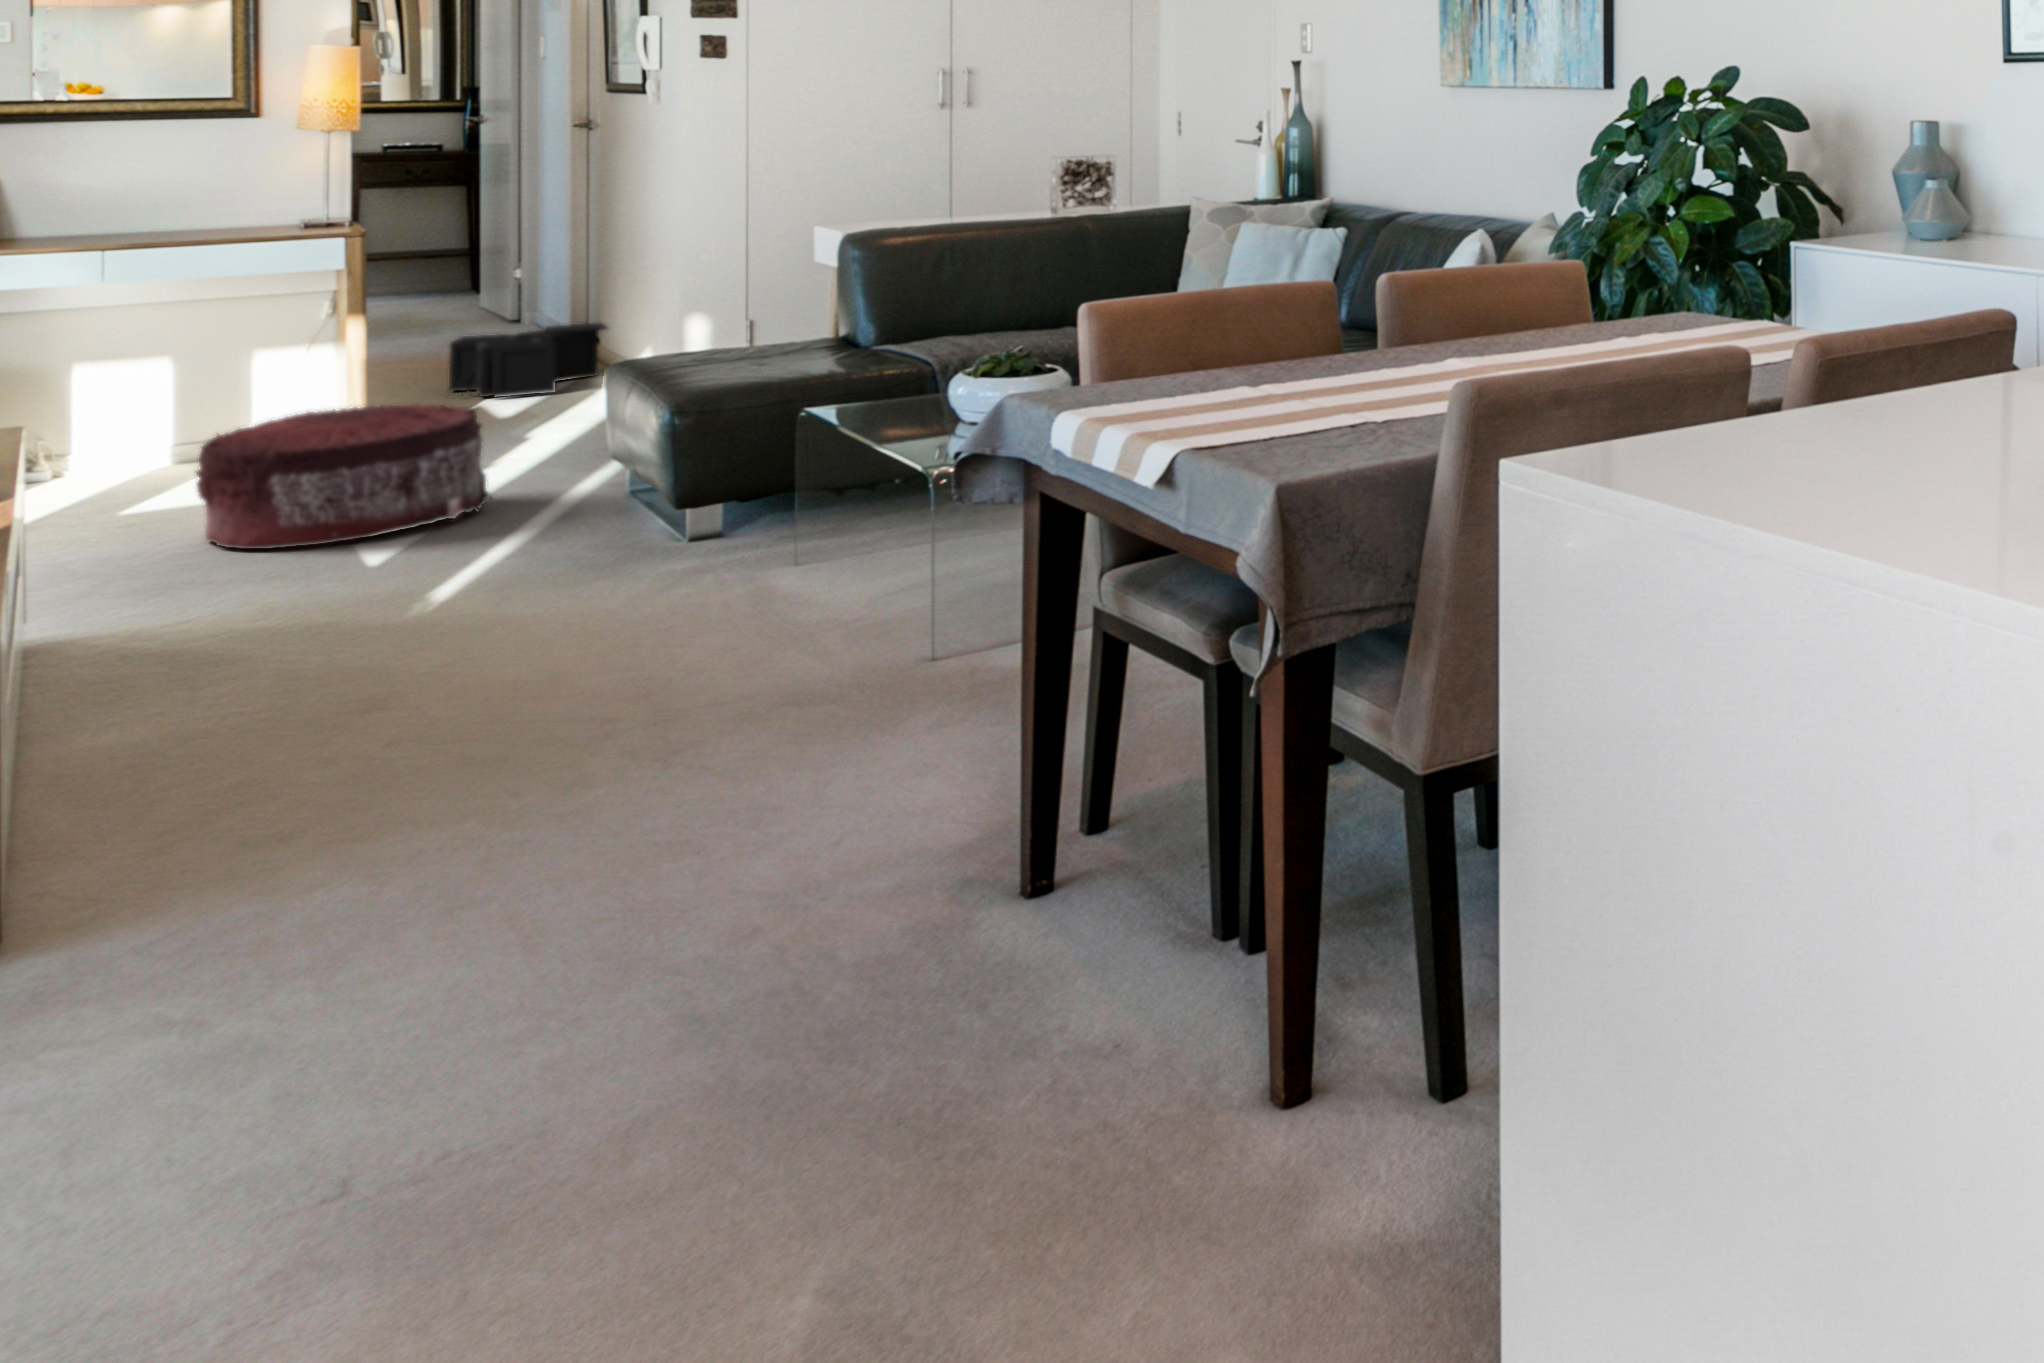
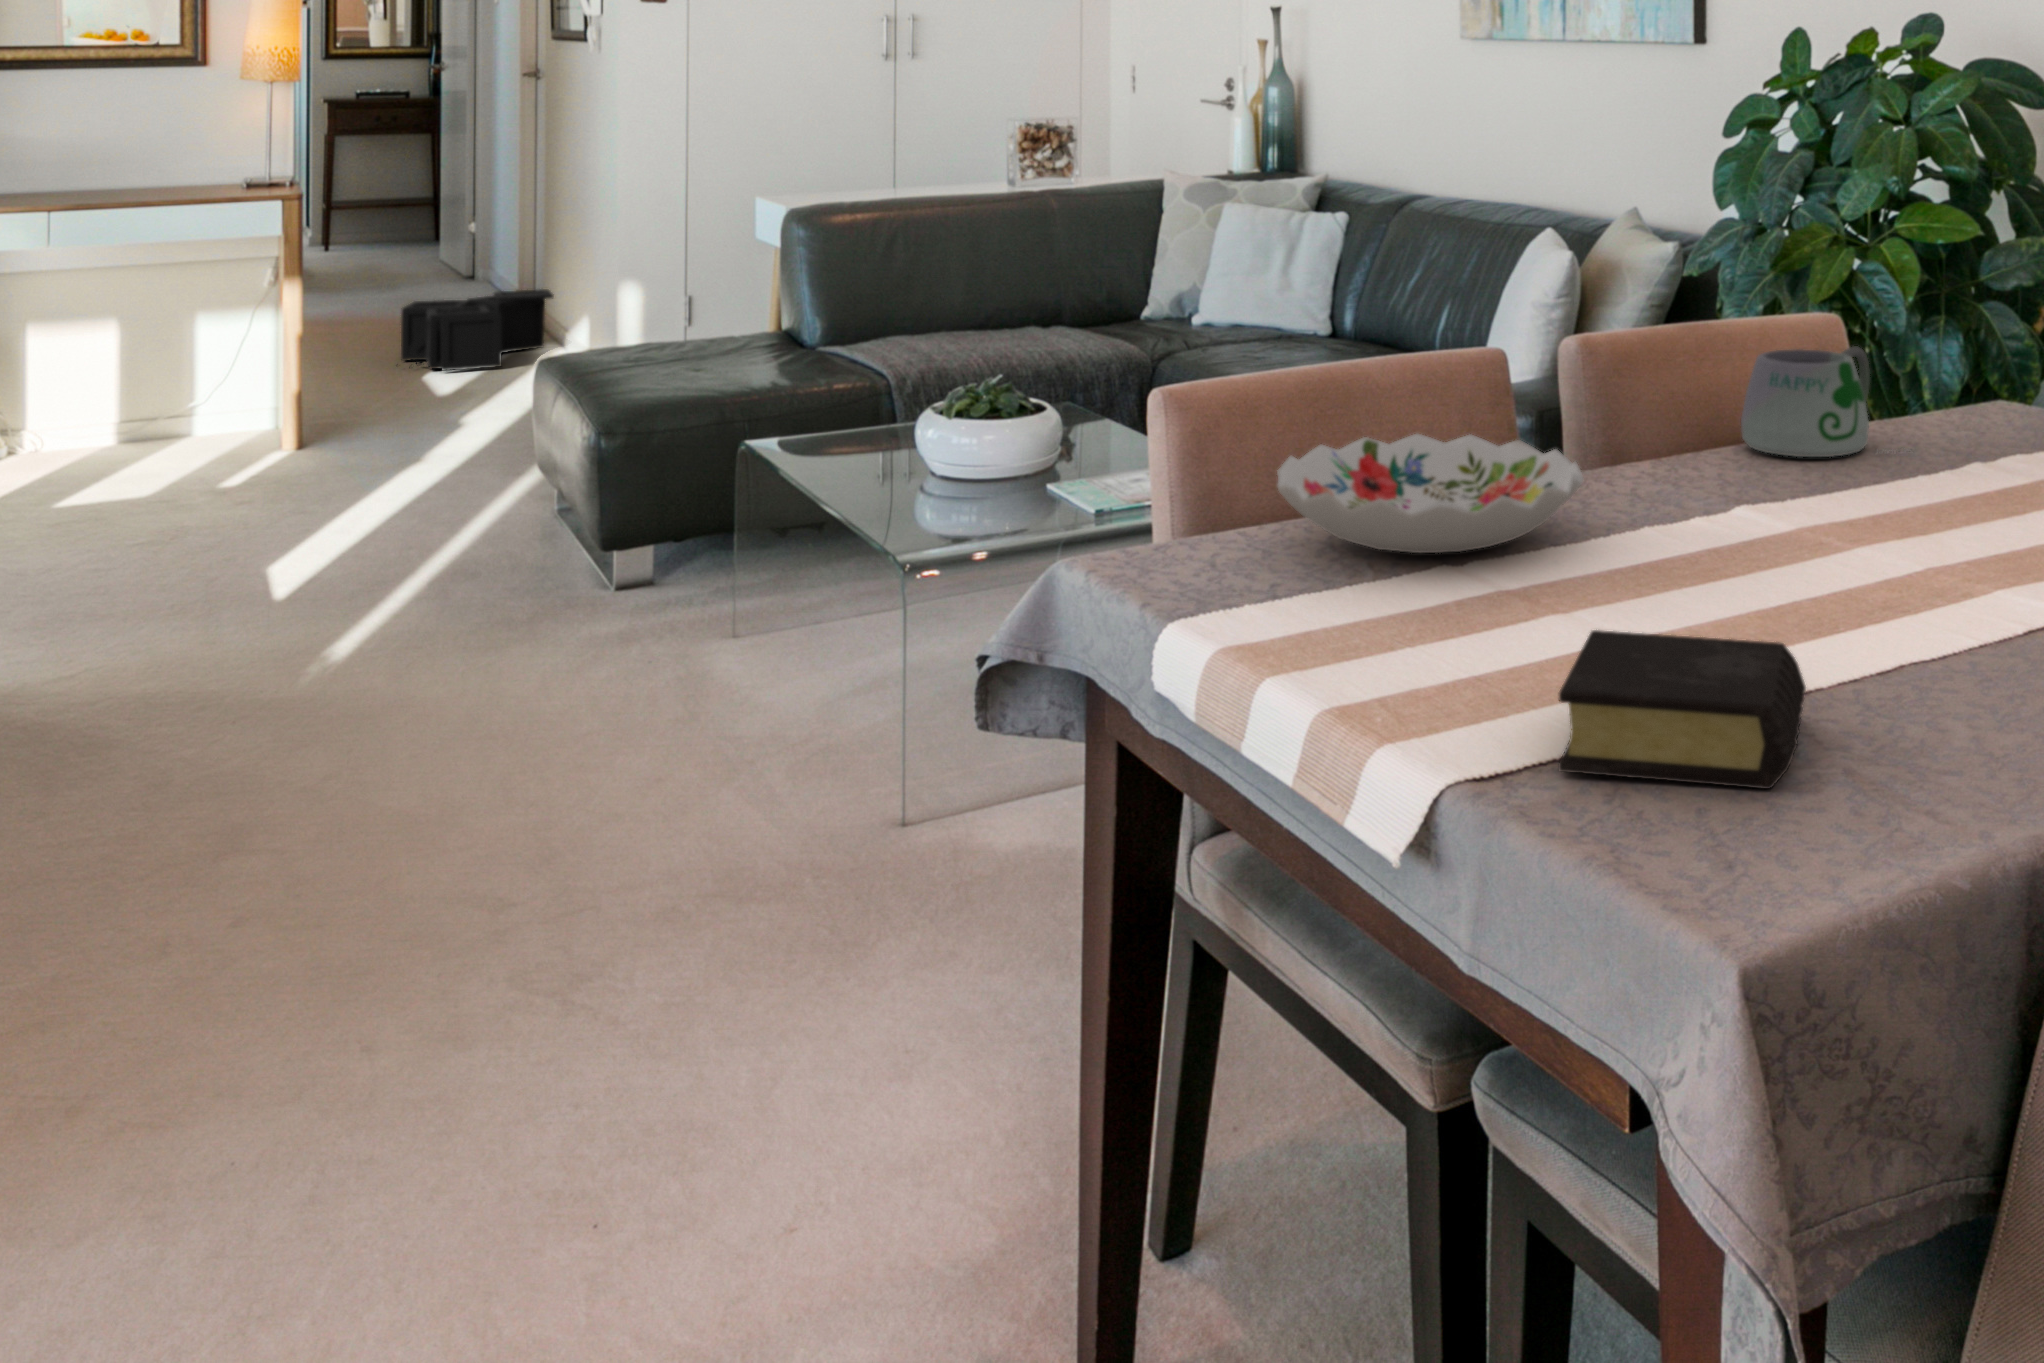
mug: none [1475,274,1577,338] -> present [1741,346,1906,457]
decorative bowl: none [1143,324,1334,383] -> present [1277,434,1583,553]
book: none [1232,387,1375,442] -> present [1559,630,1806,789]
pouf: present [196,403,490,549] -> none [113,394,420,567]

